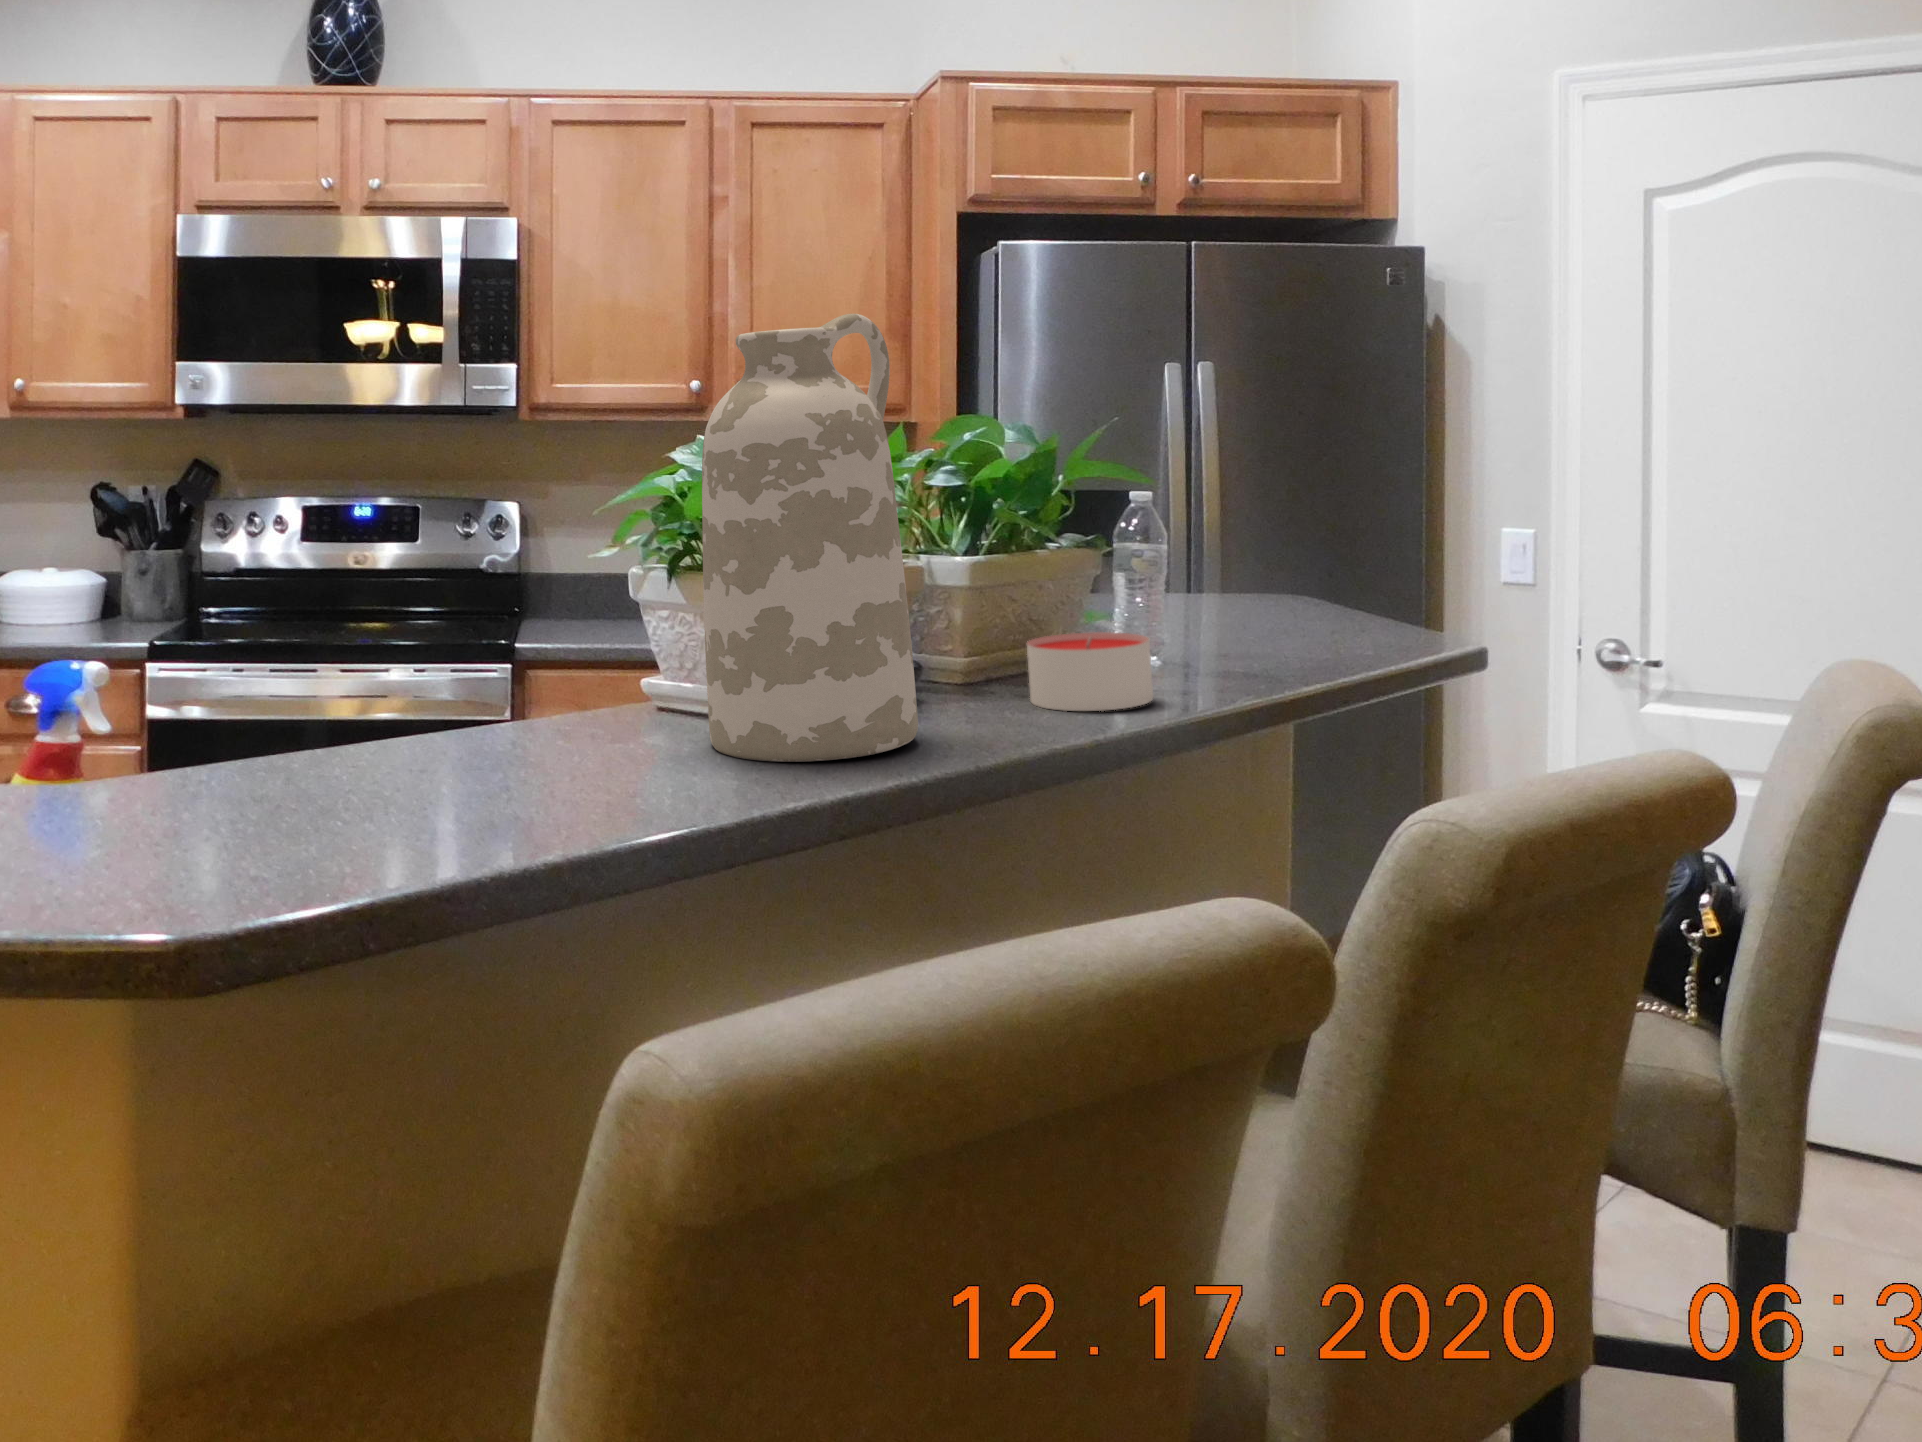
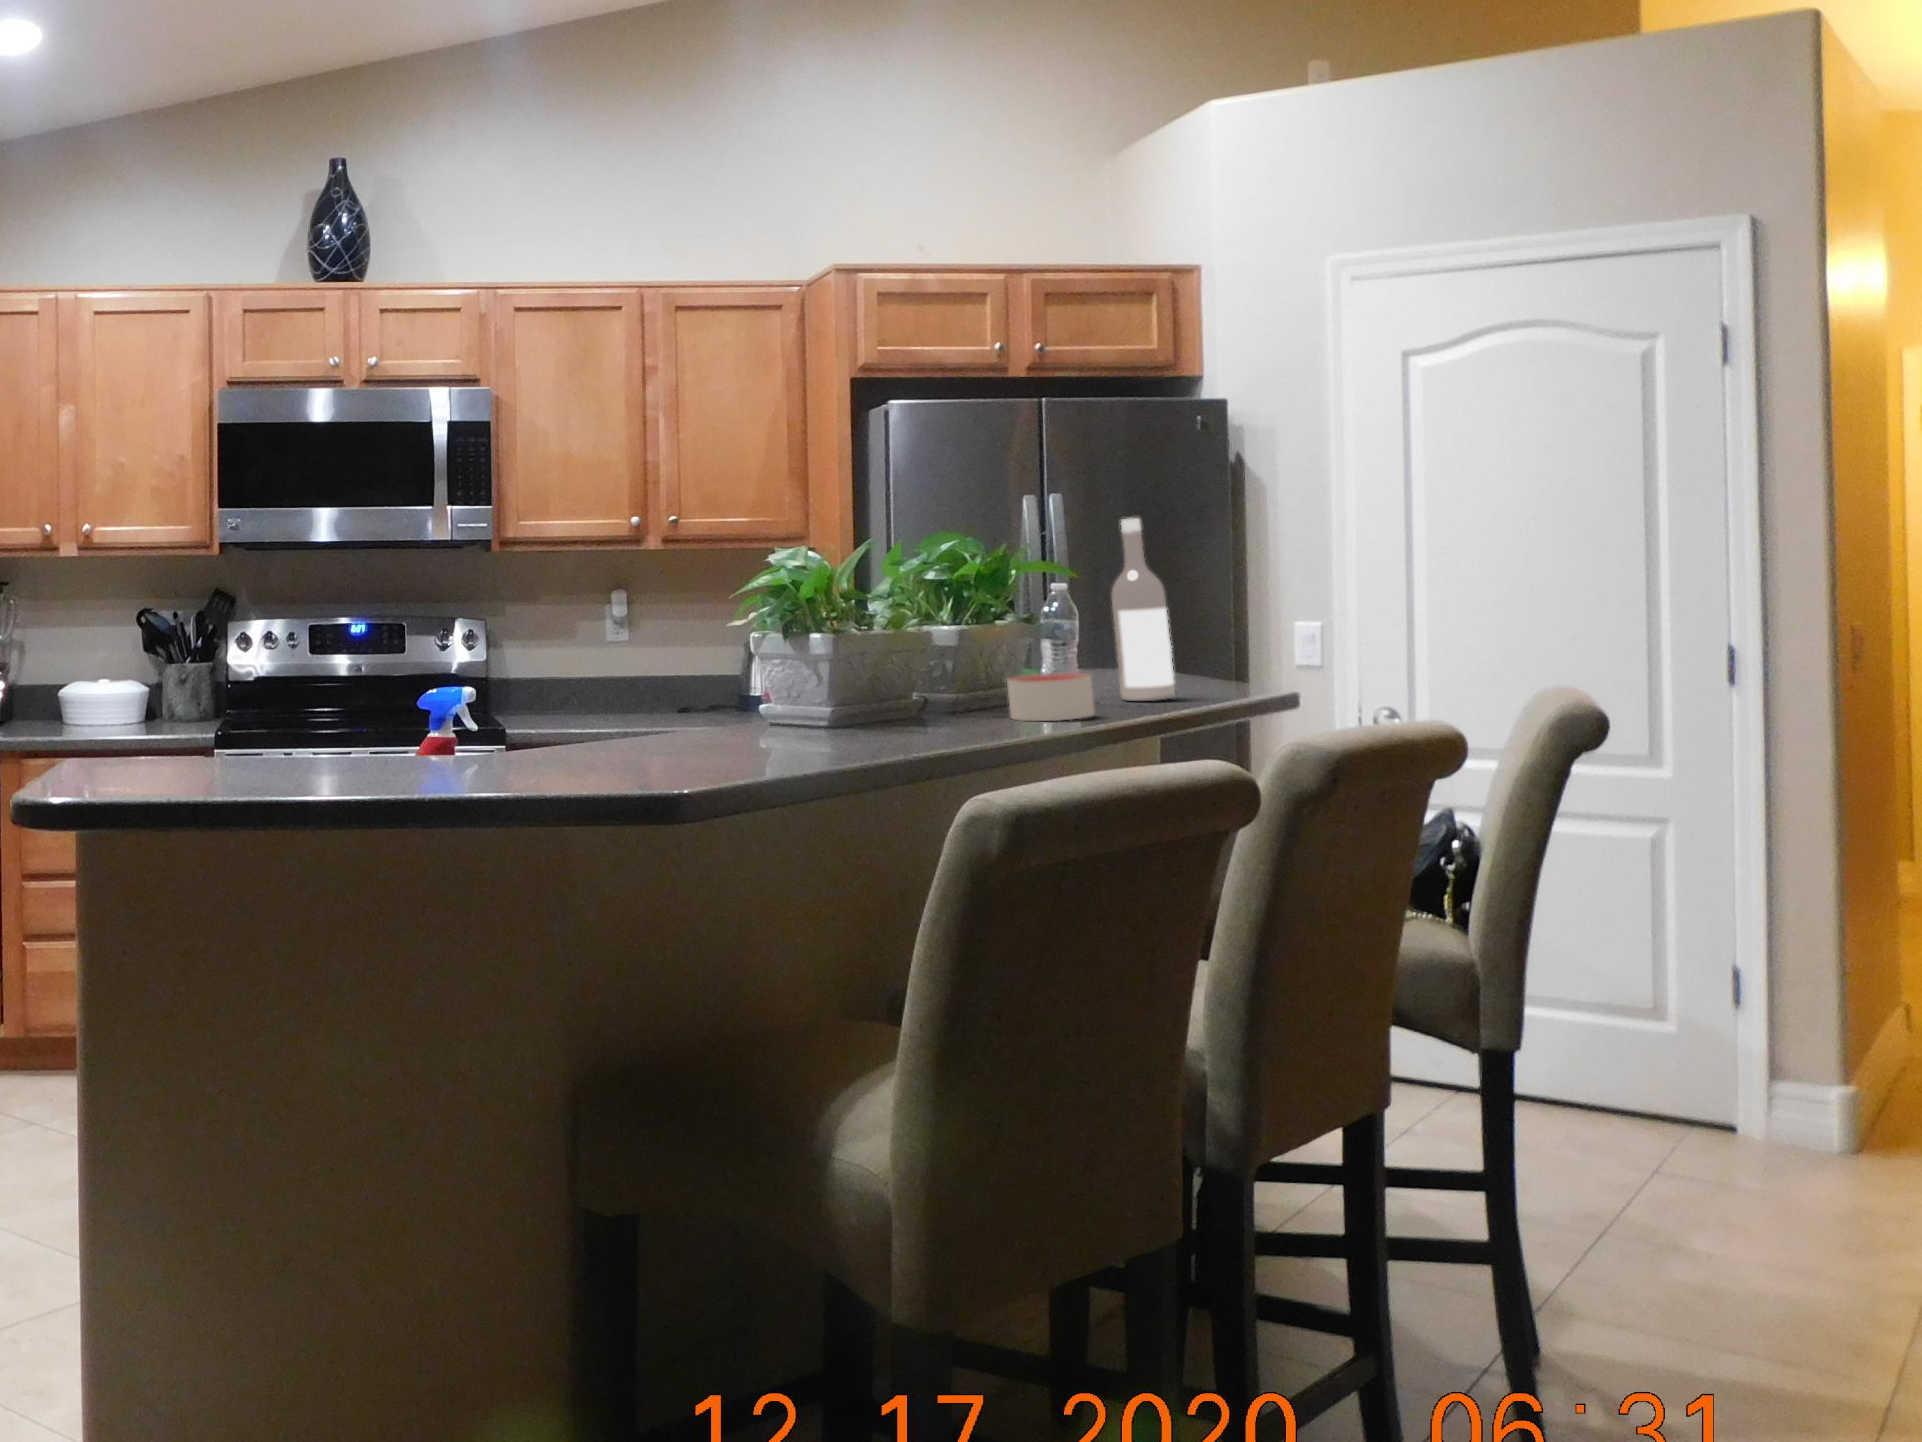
vase: present [702,314,918,762] -> none [814,464,958,744]
wine bottle: none [1205,401,1290,668] -> present [1112,518,1175,701]

